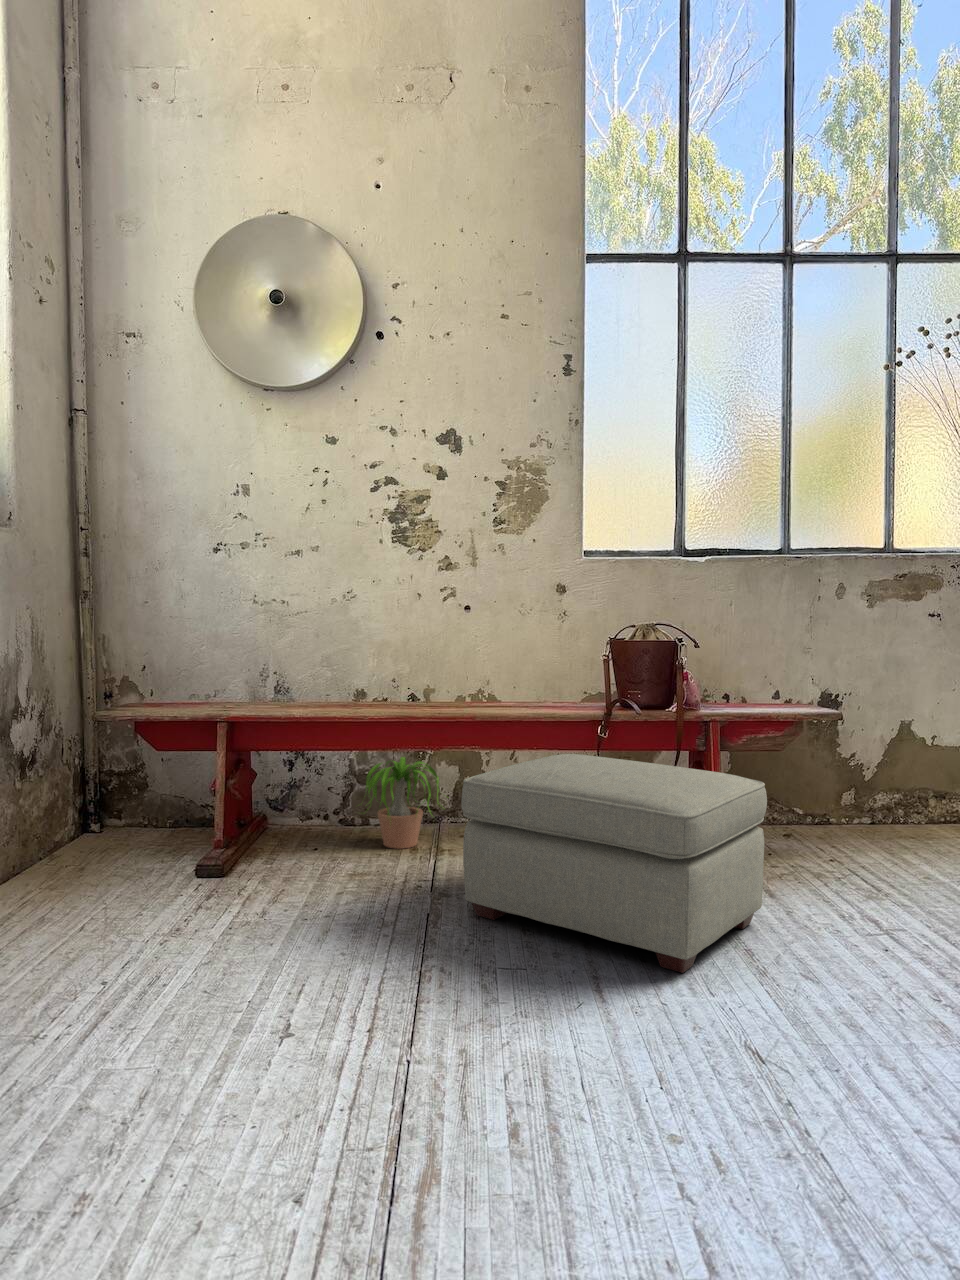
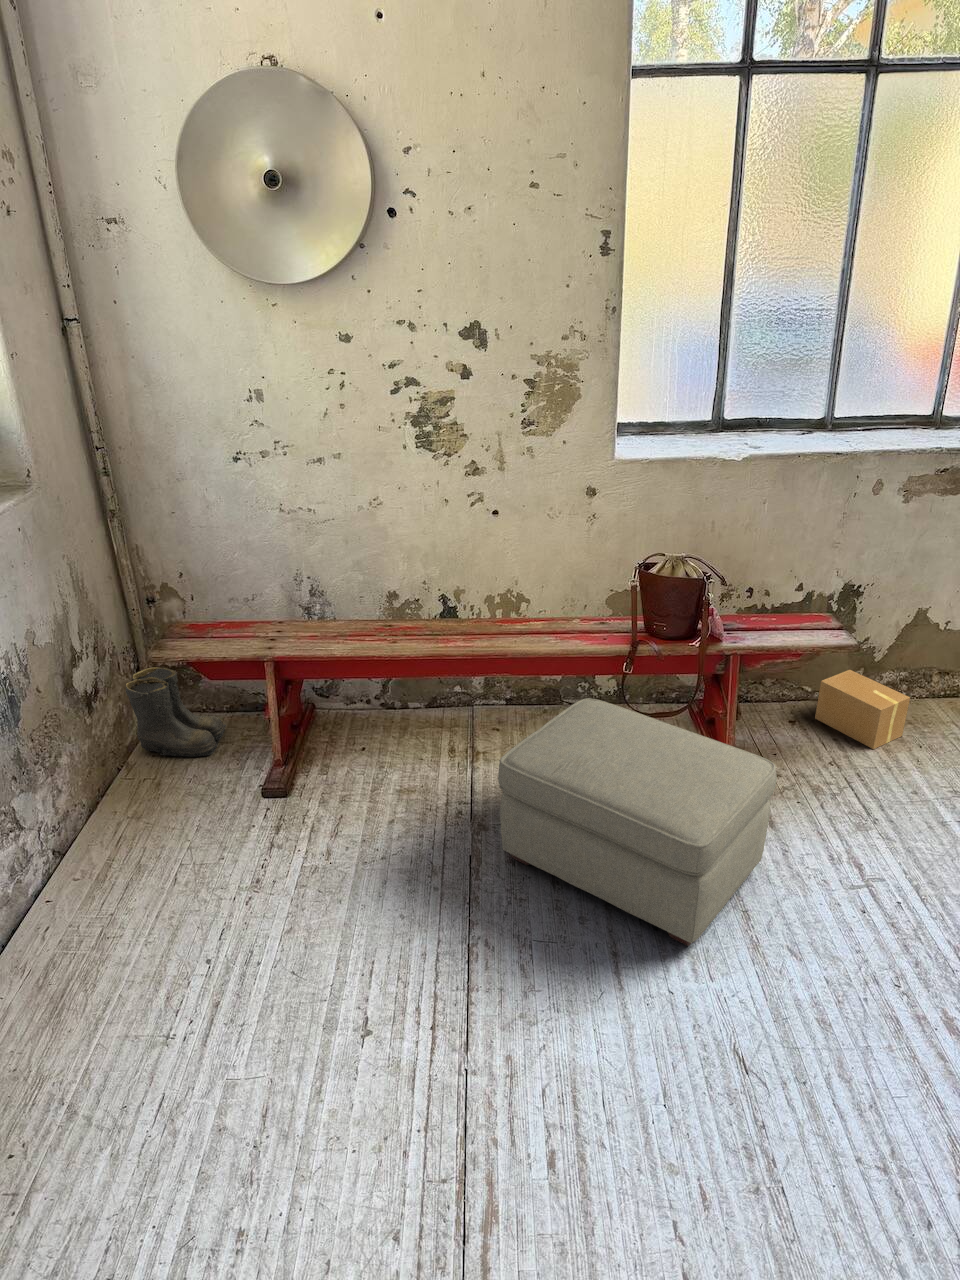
potted plant: present [366,757,449,849] -> none [394,661,490,747]
boots: none [65,761,168,853] -> present [126,667,226,757]
cardboard box: none [808,784,905,853] -> present [815,670,910,749]

